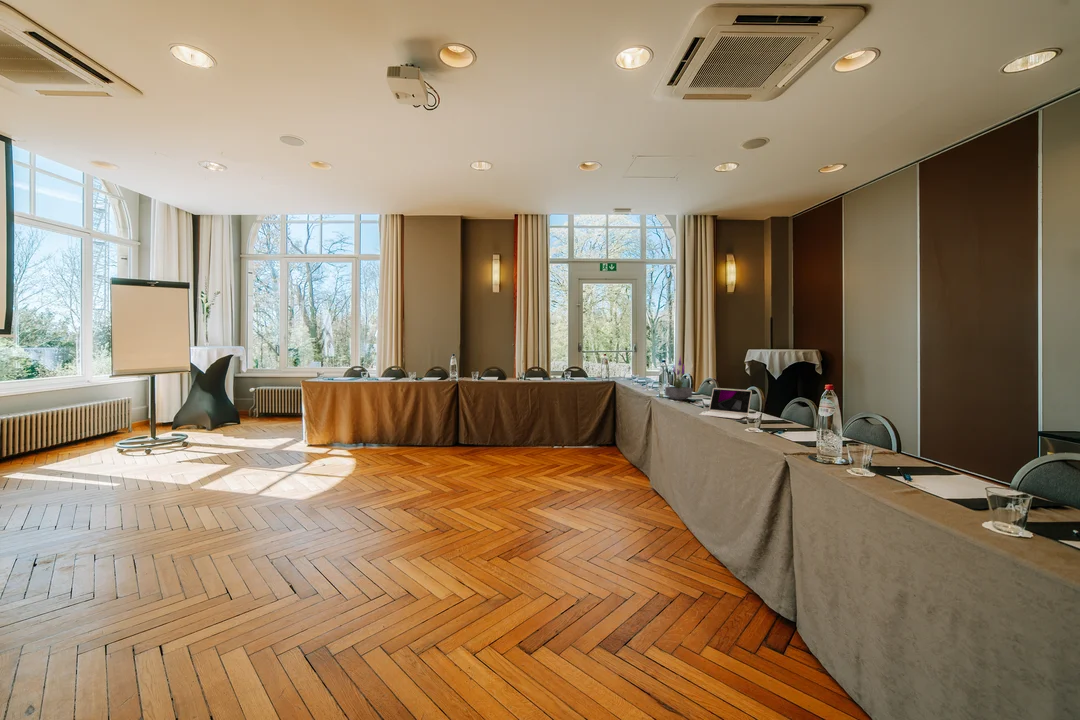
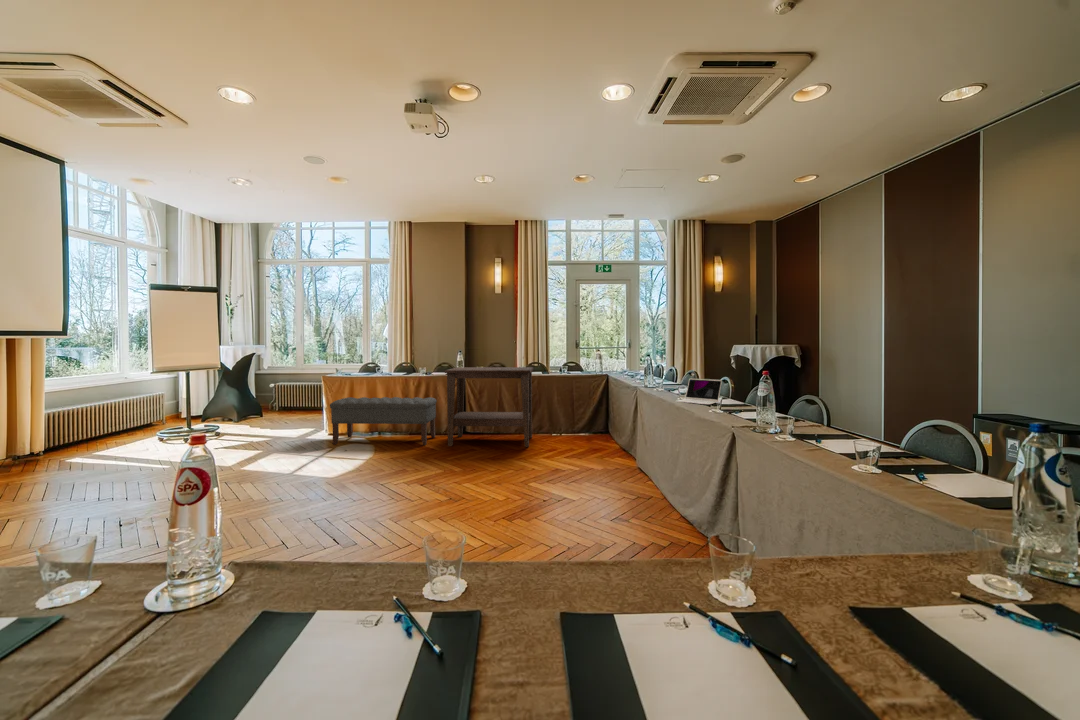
potted plant: present [665,357,692,400] -> none [650,350,674,390]
side table: none [435,373,534,462] -> present [445,367,534,447]
bench: none [307,405,427,459] -> present [330,397,437,445]

